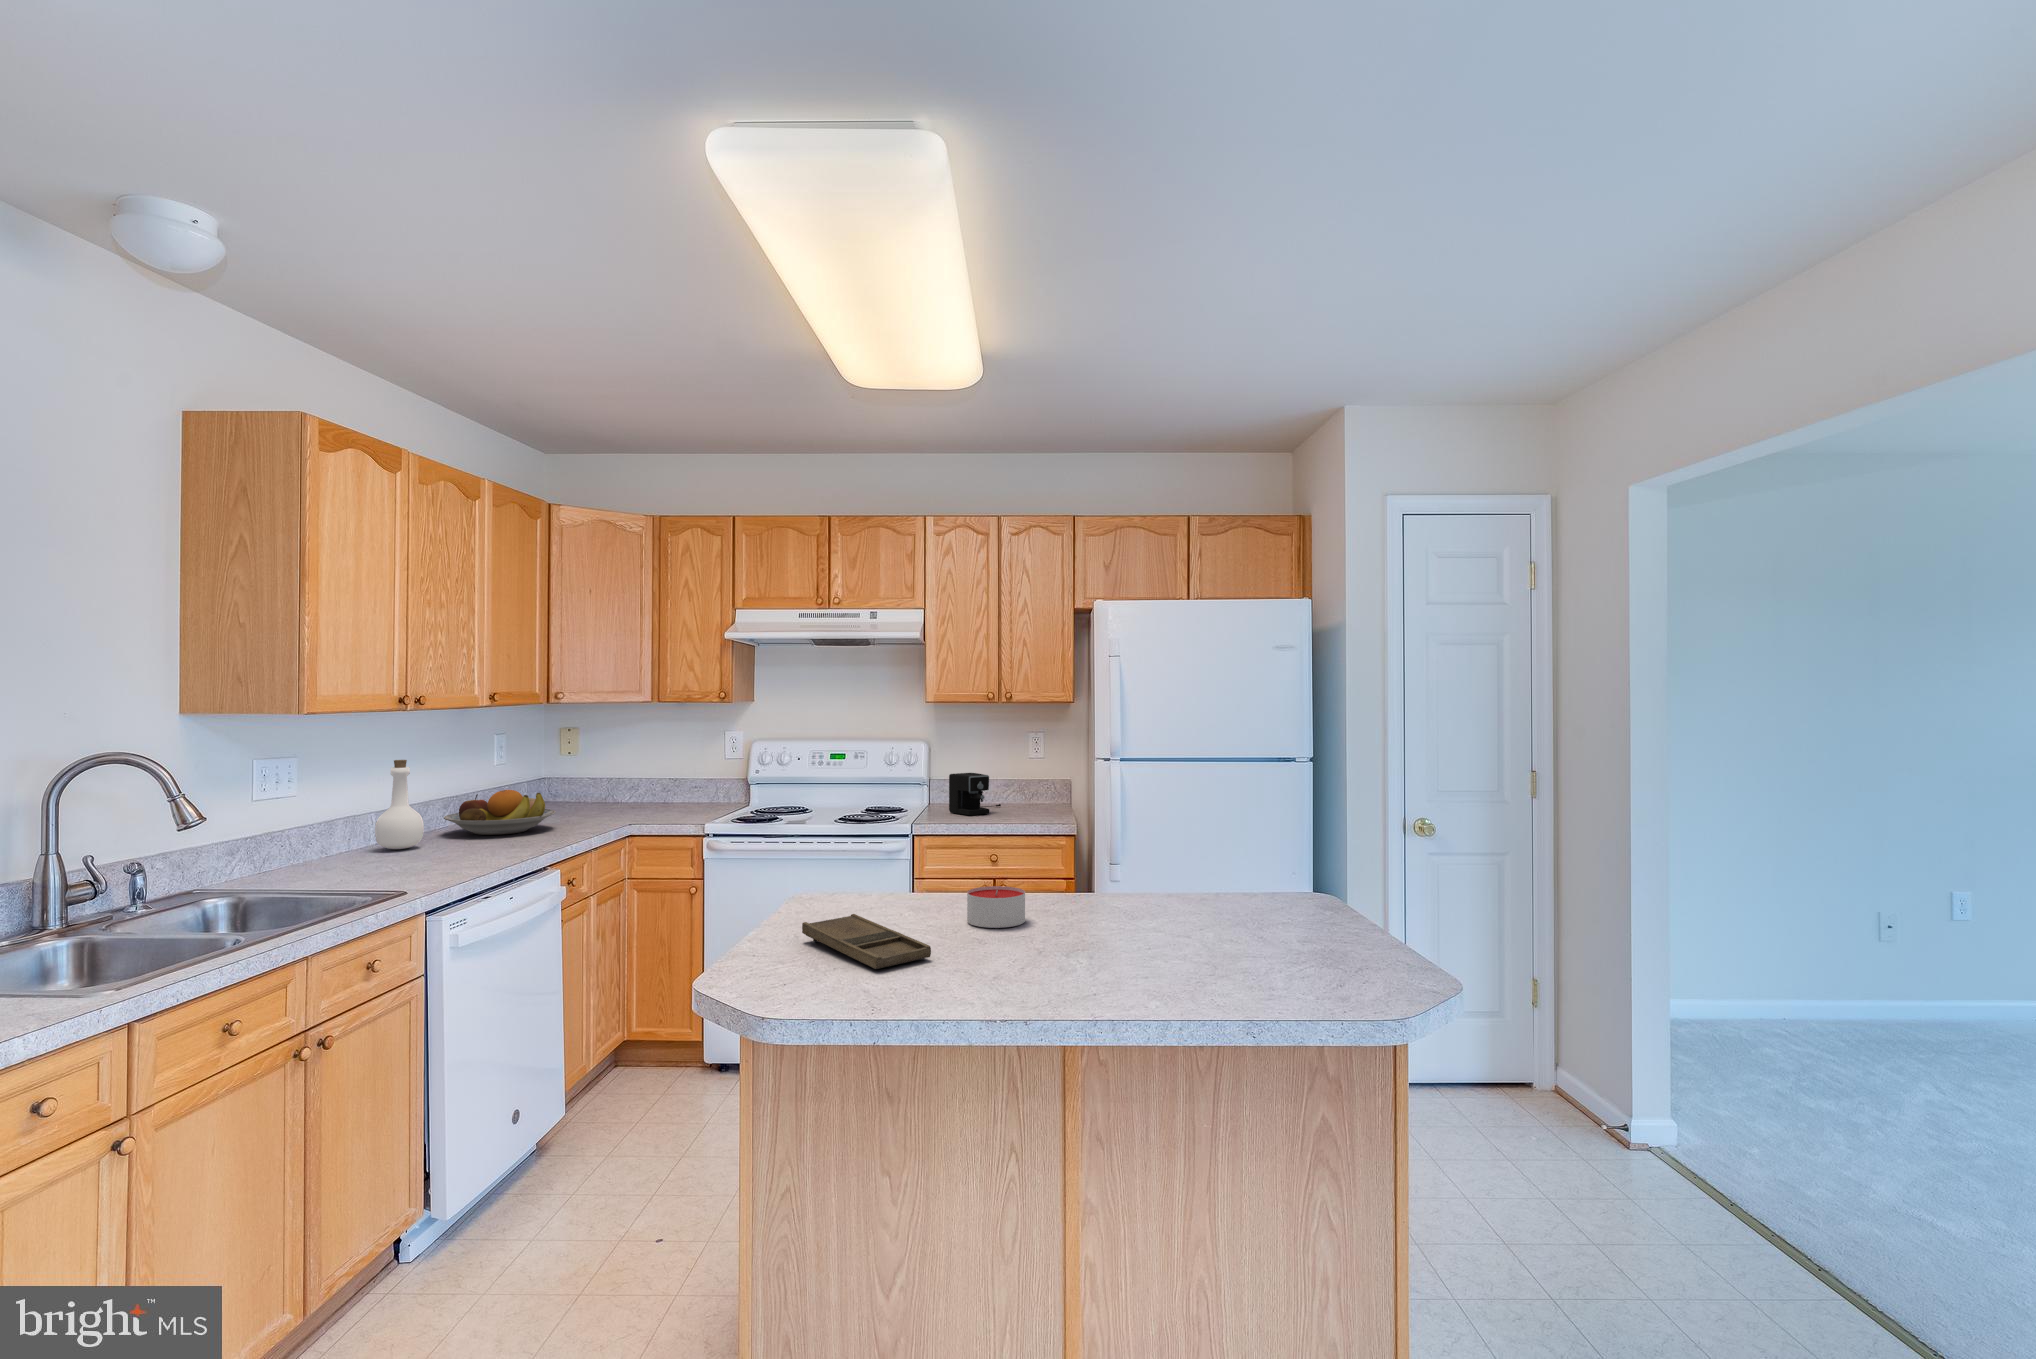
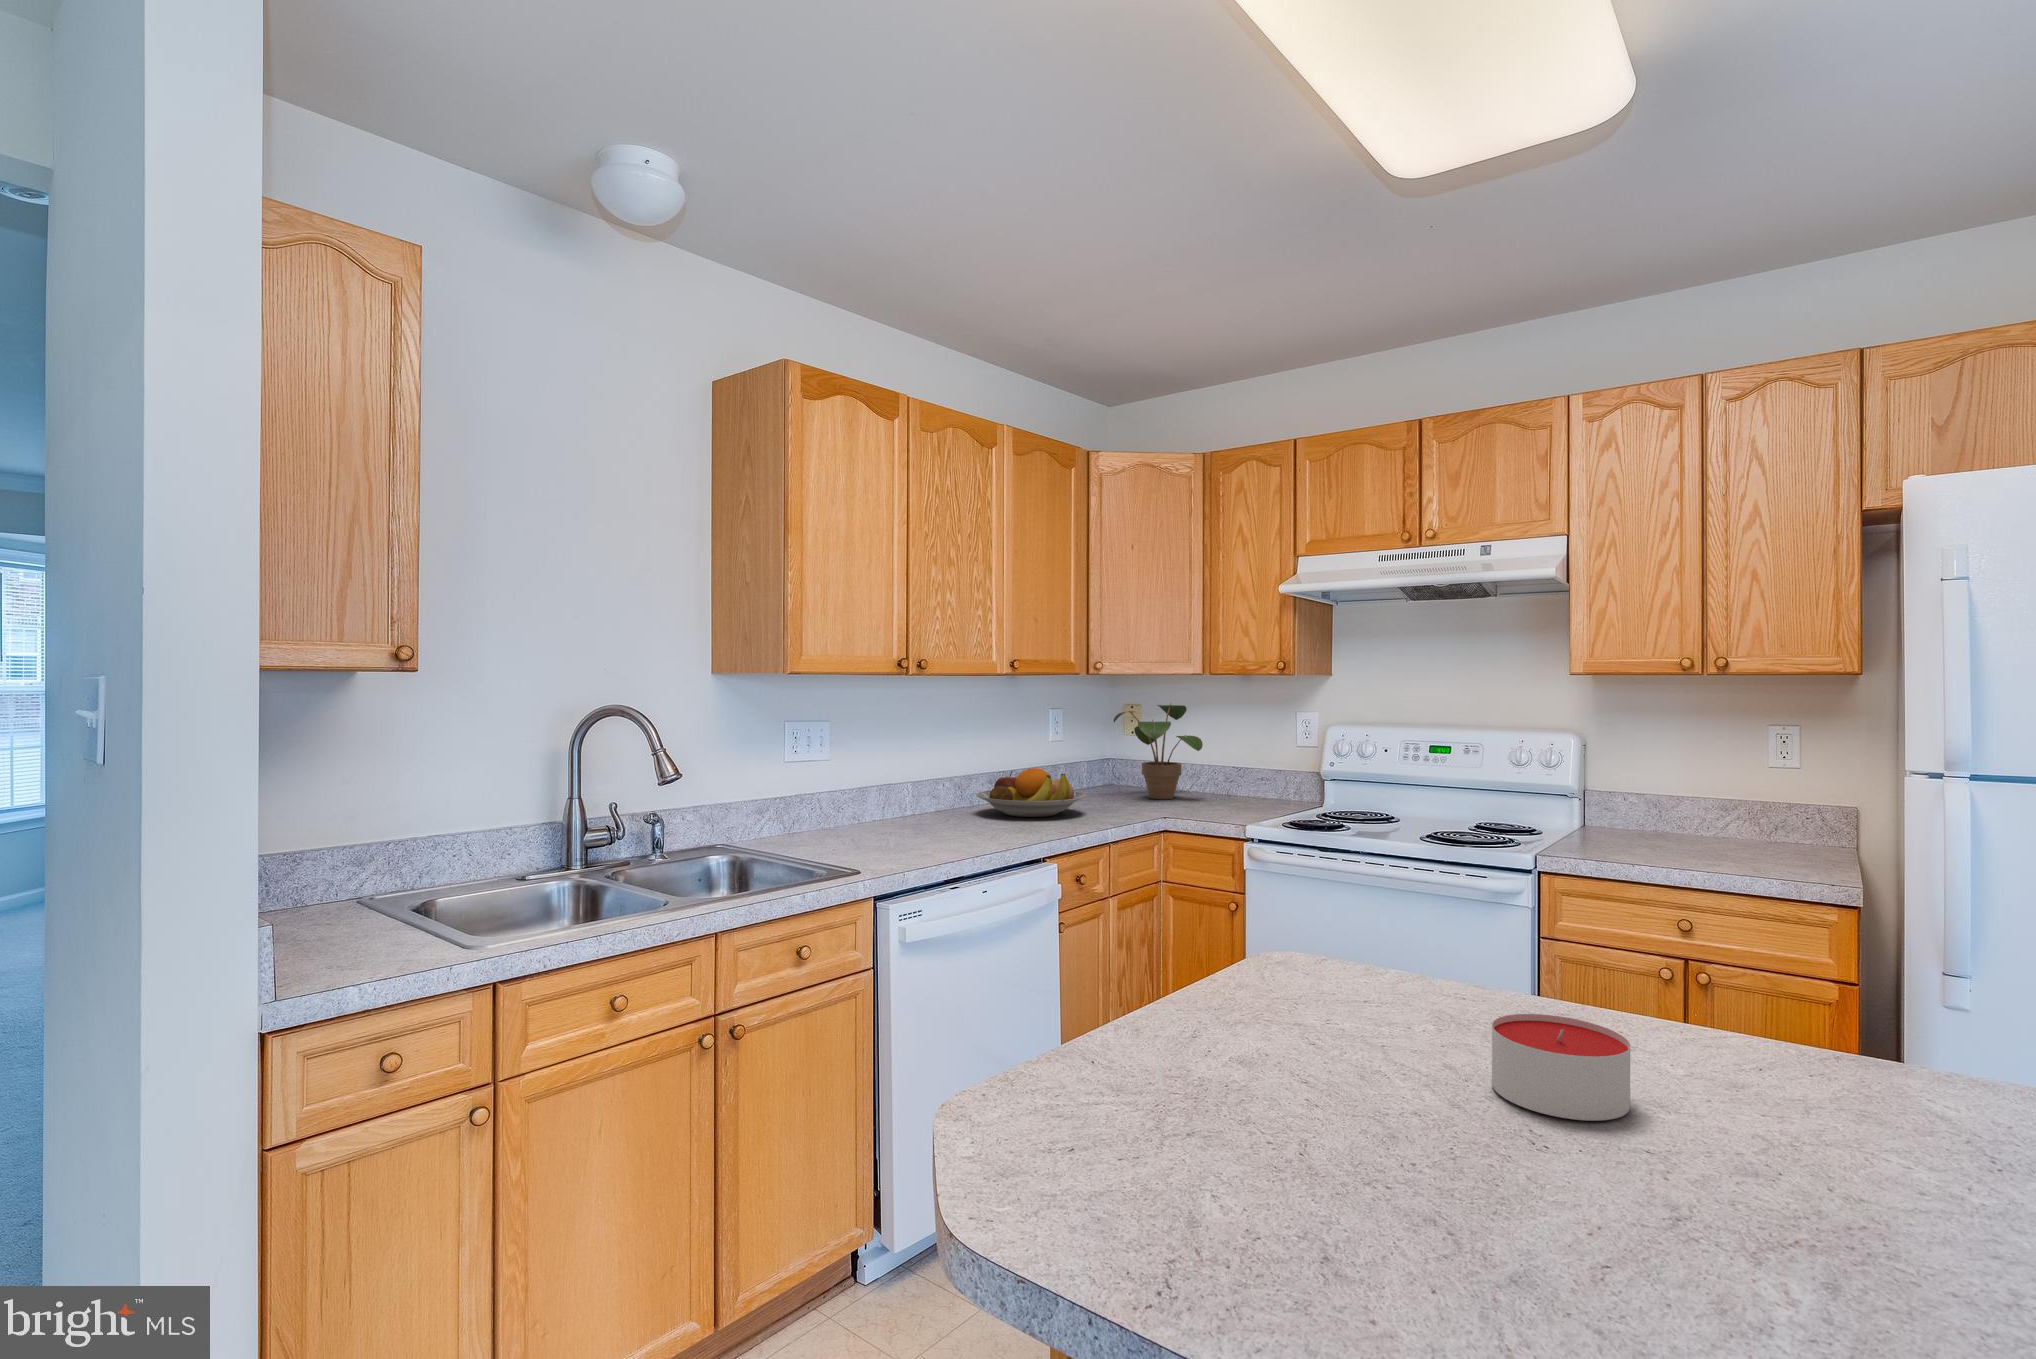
potted plant: none [561,726,647,810] -> present [1114,704,1203,799]
bottle: present [375,760,424,849] -> none [901,729,945,823]
coffee maker: present [949,773,1001,815] -> none [1610,785,1711,852]
tray: present [802,914,931,969] -> none [1154,1021,1345,1167]

